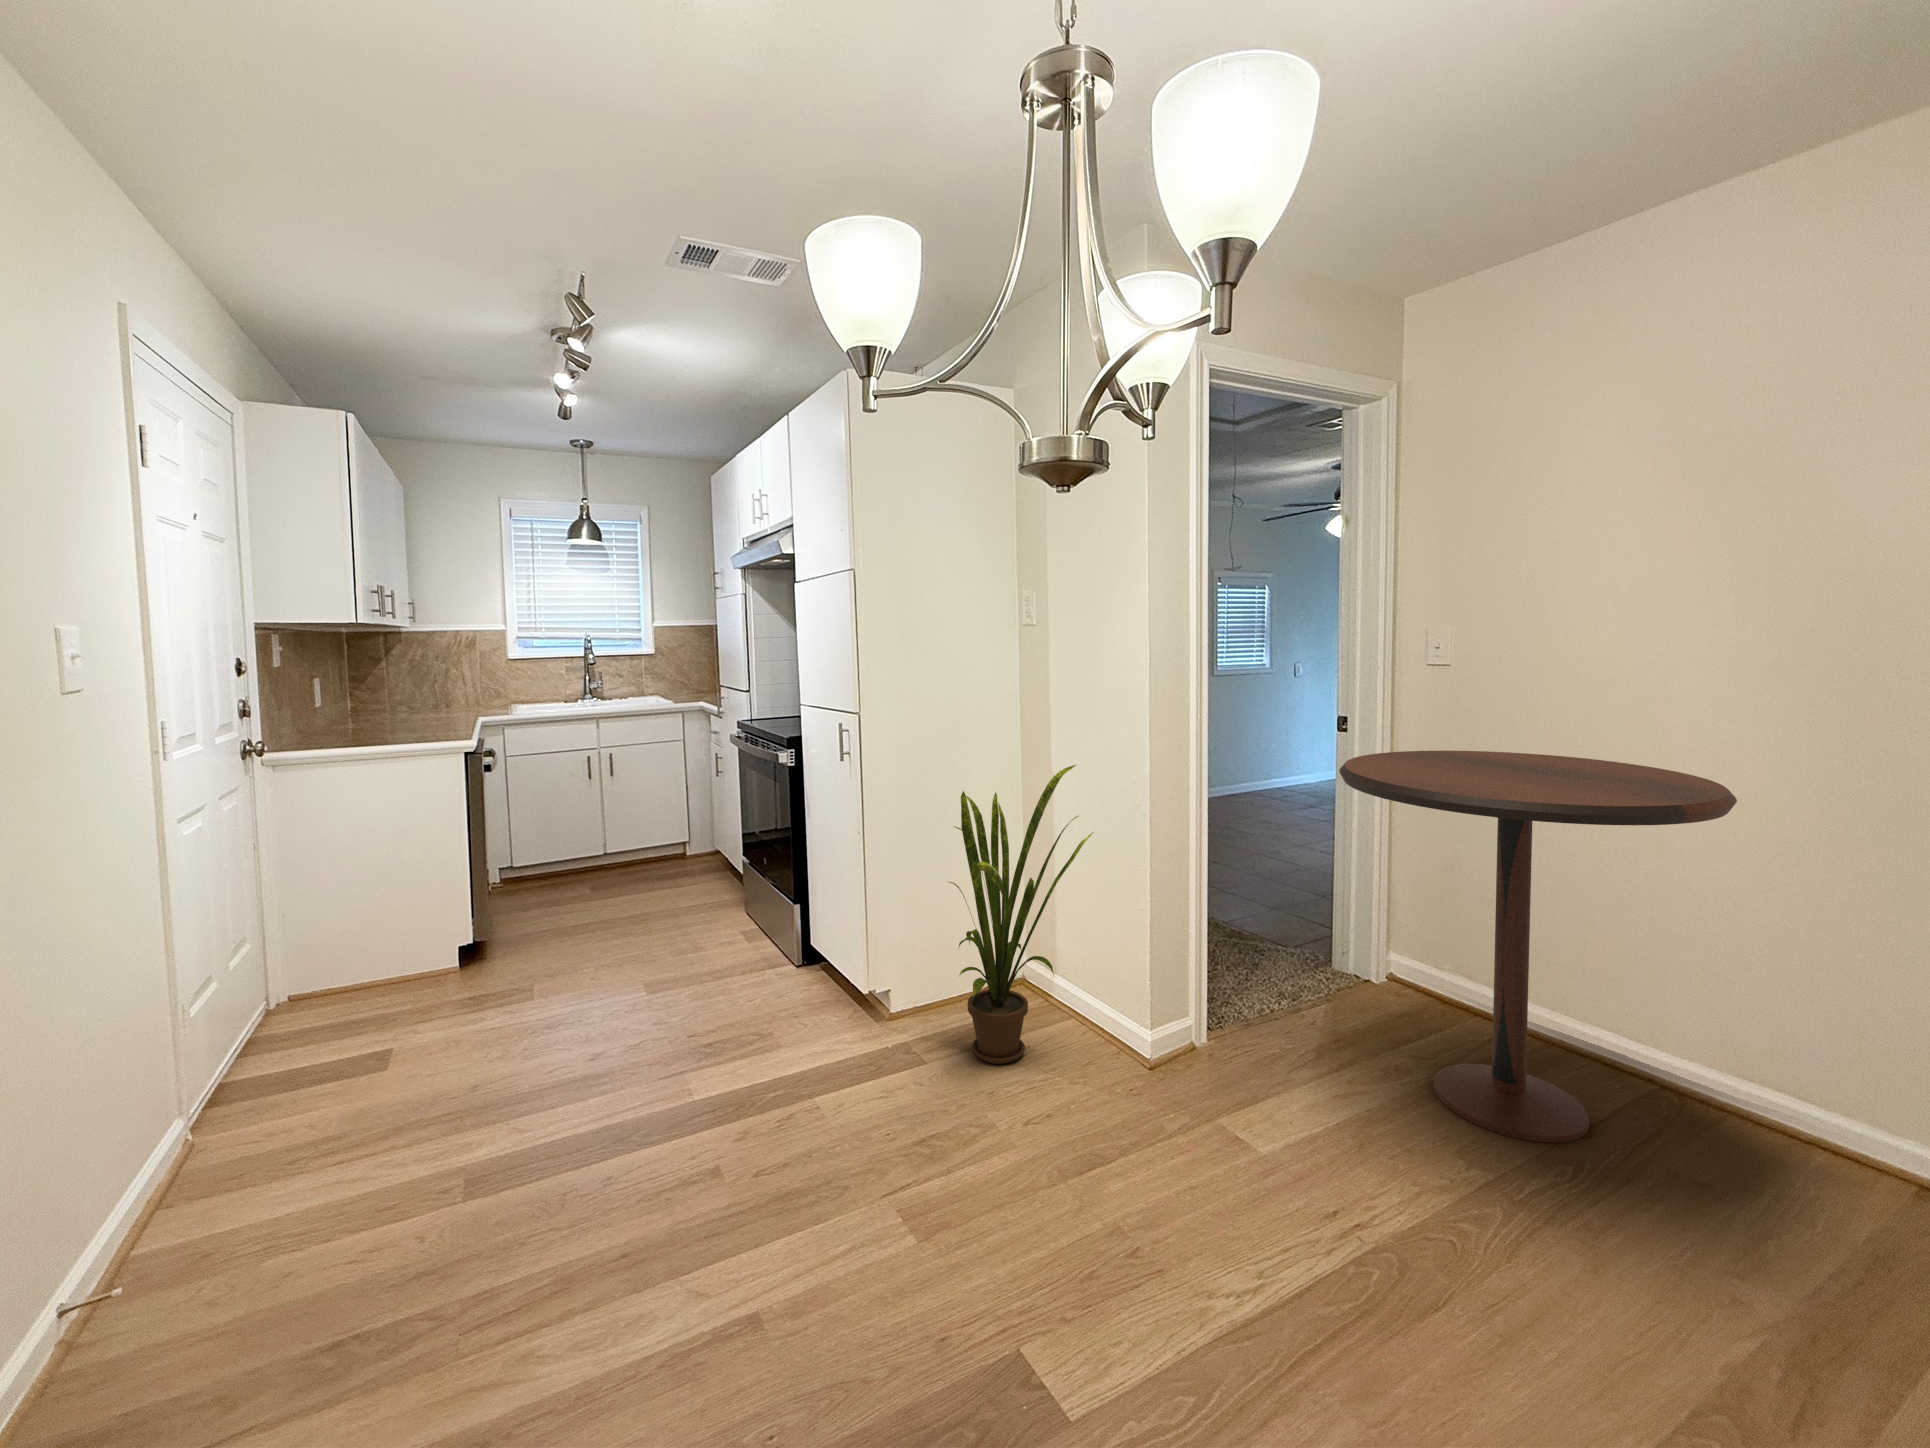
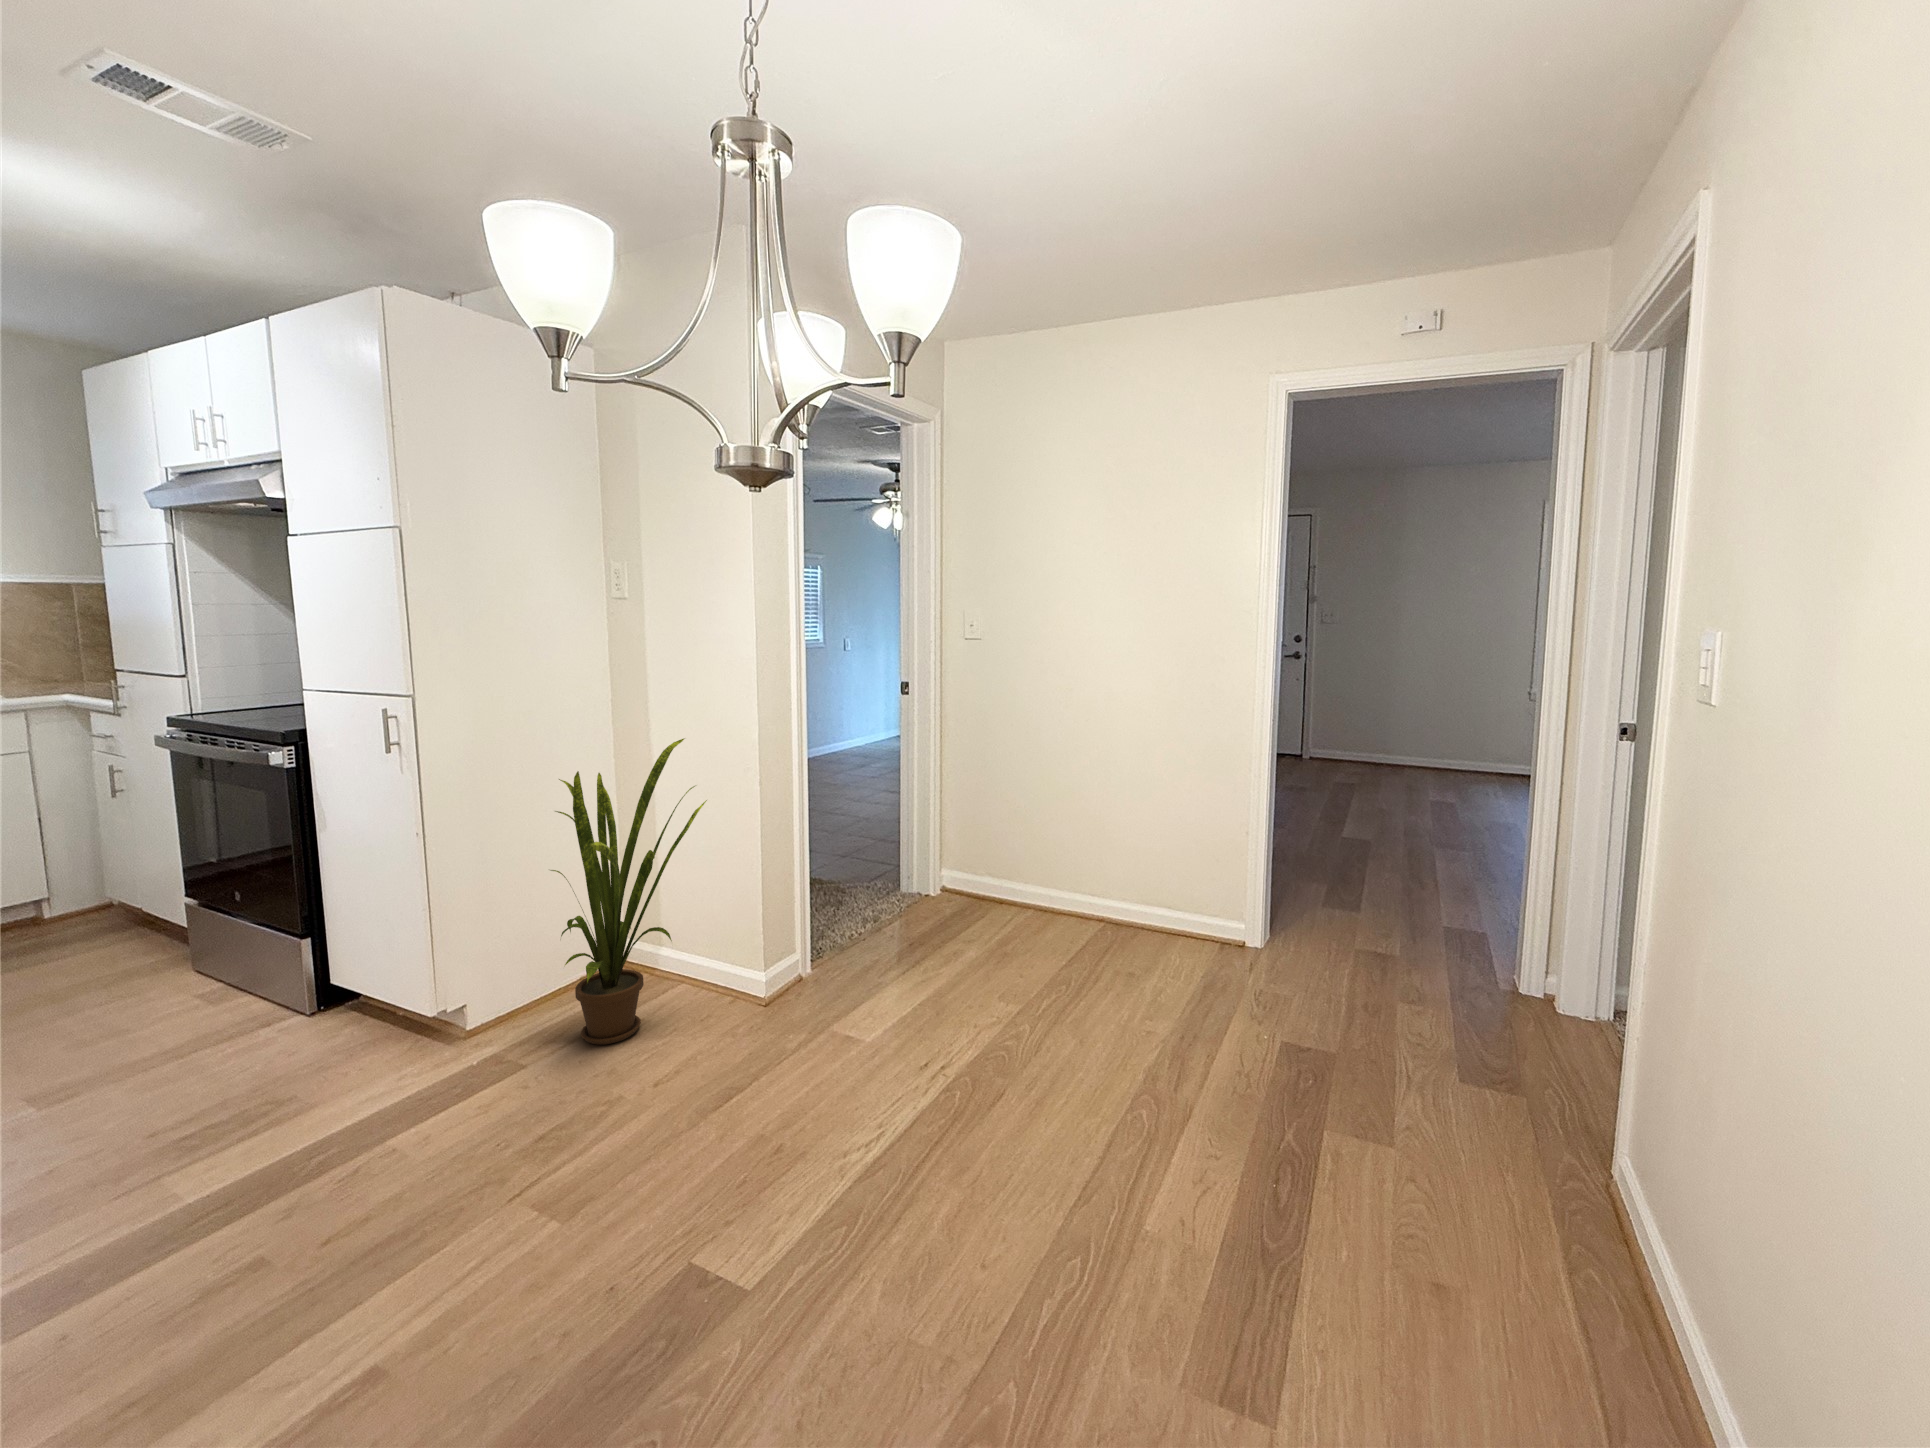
pedestal table: present [1339,751,1737,1143] -> none [914,707,1146,980]

